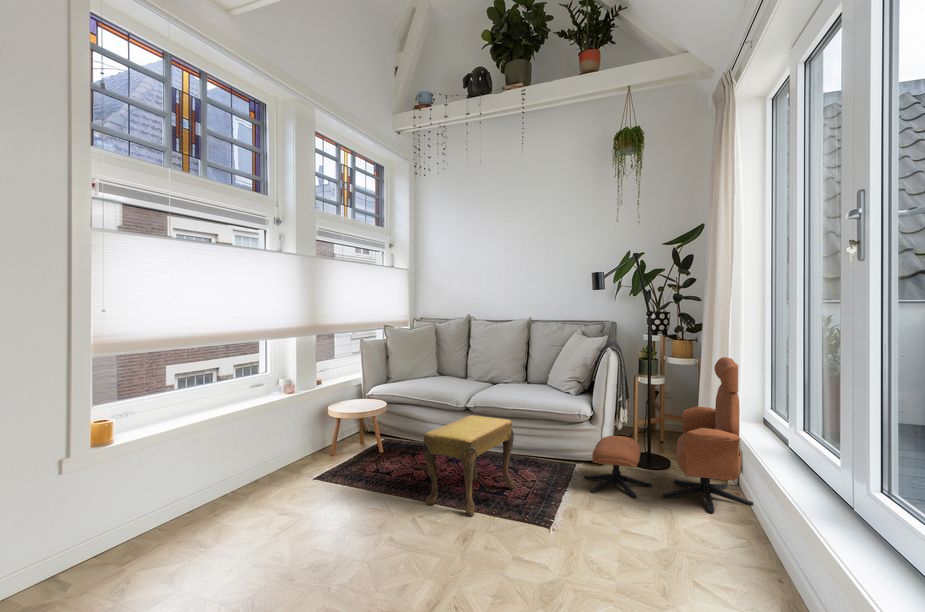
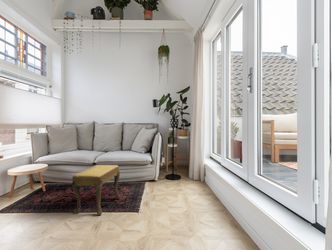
lounge chair: present [584,357,753,513] -> none [151,133,220,197]

